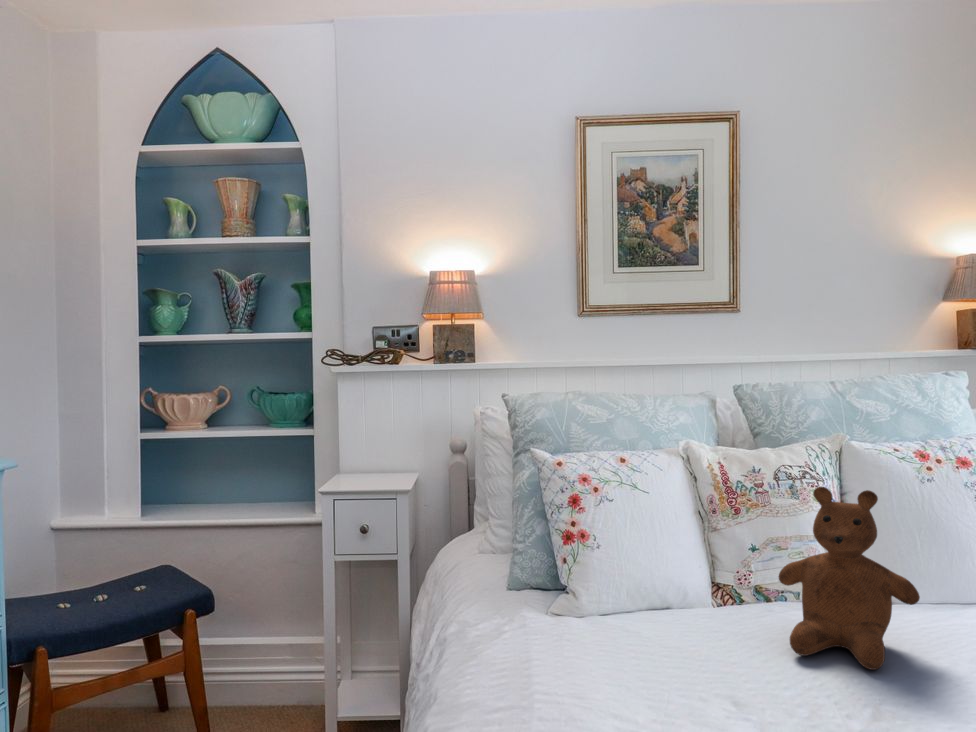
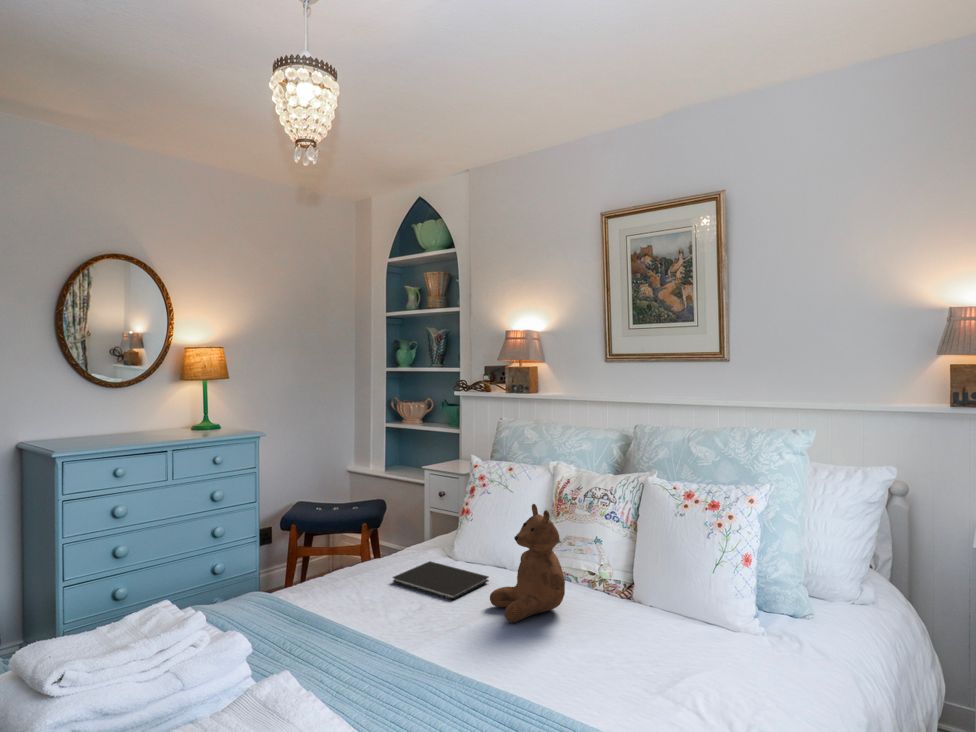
notebook: none [576,619,732,667] -> present [393,561,489,600]

